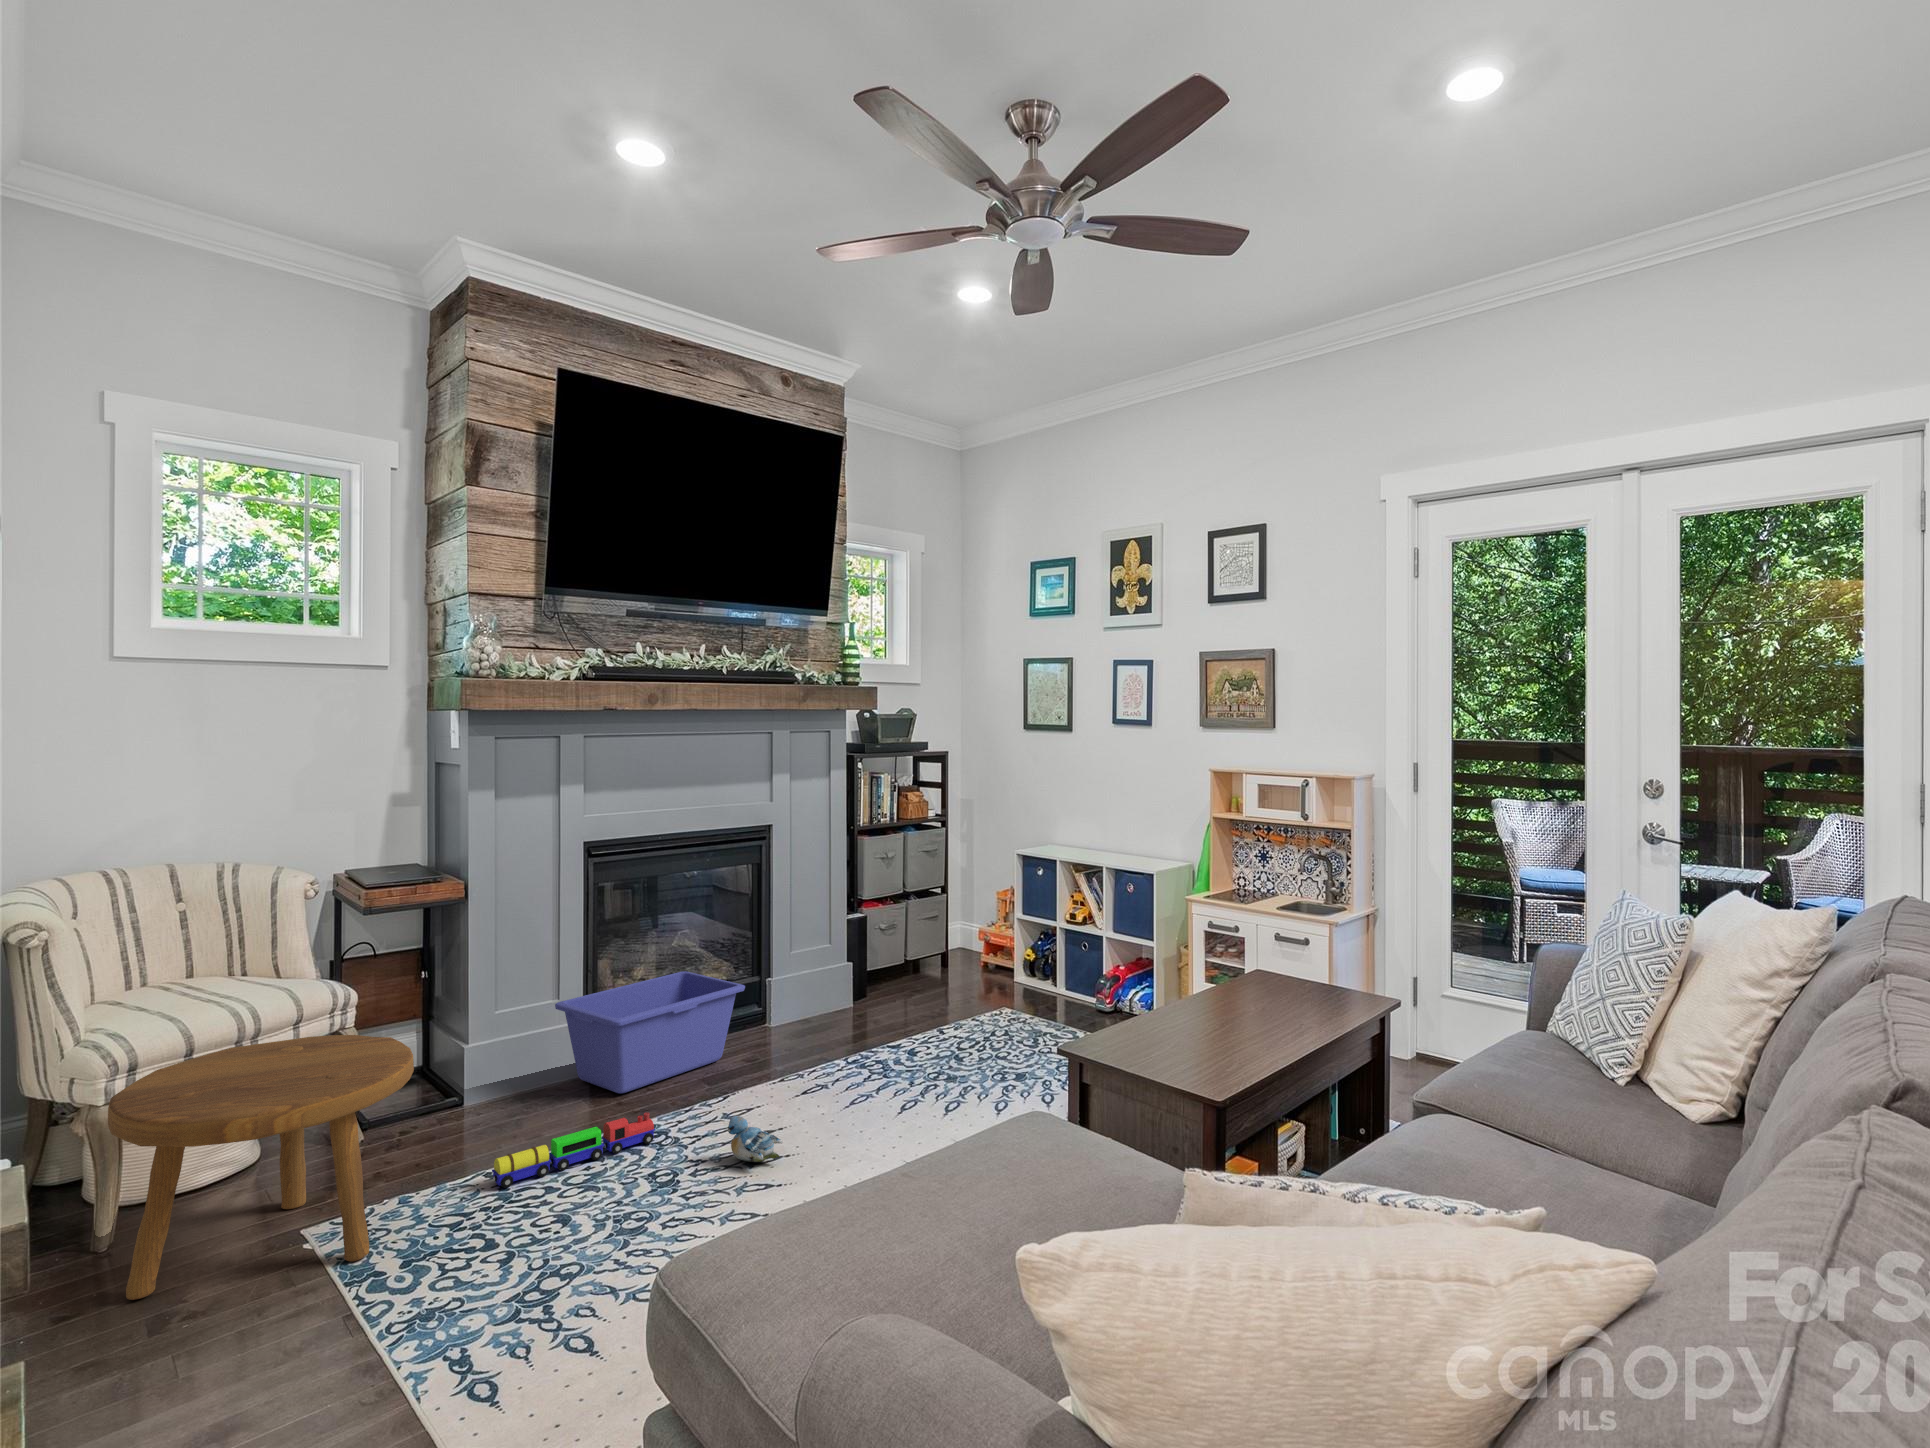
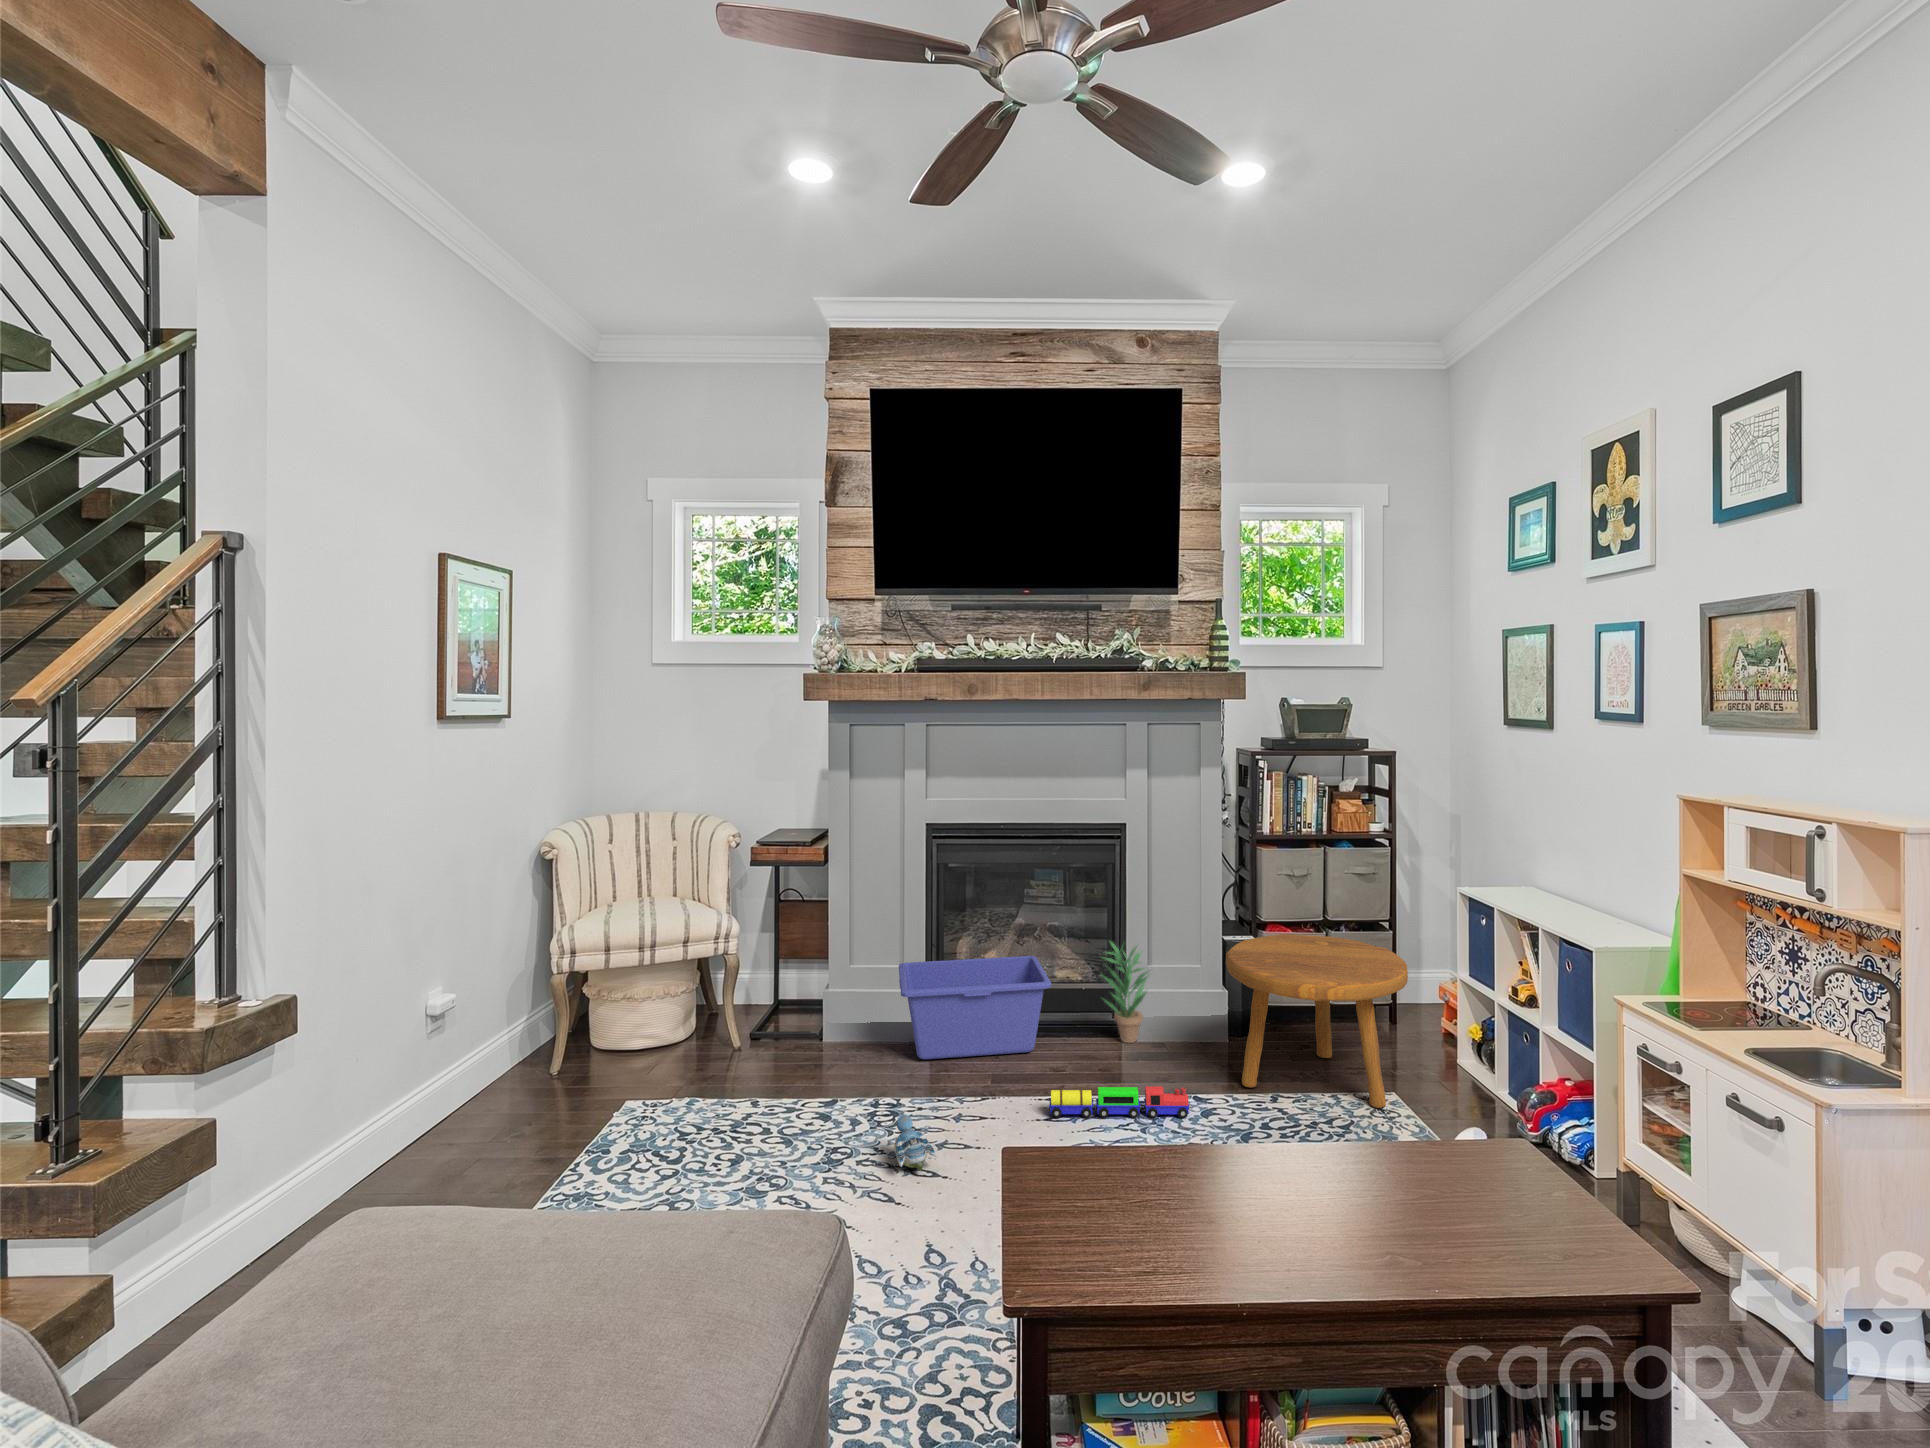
potted plant: none [764,935,816,1034] -> present [1104,942,1148,1043]
footstool: present [108,1035,414,1300] -> present [1226,934,1408,1108]
toy train: present [492,1112,655,1188] -> present [1049,1086,1190,1118]

